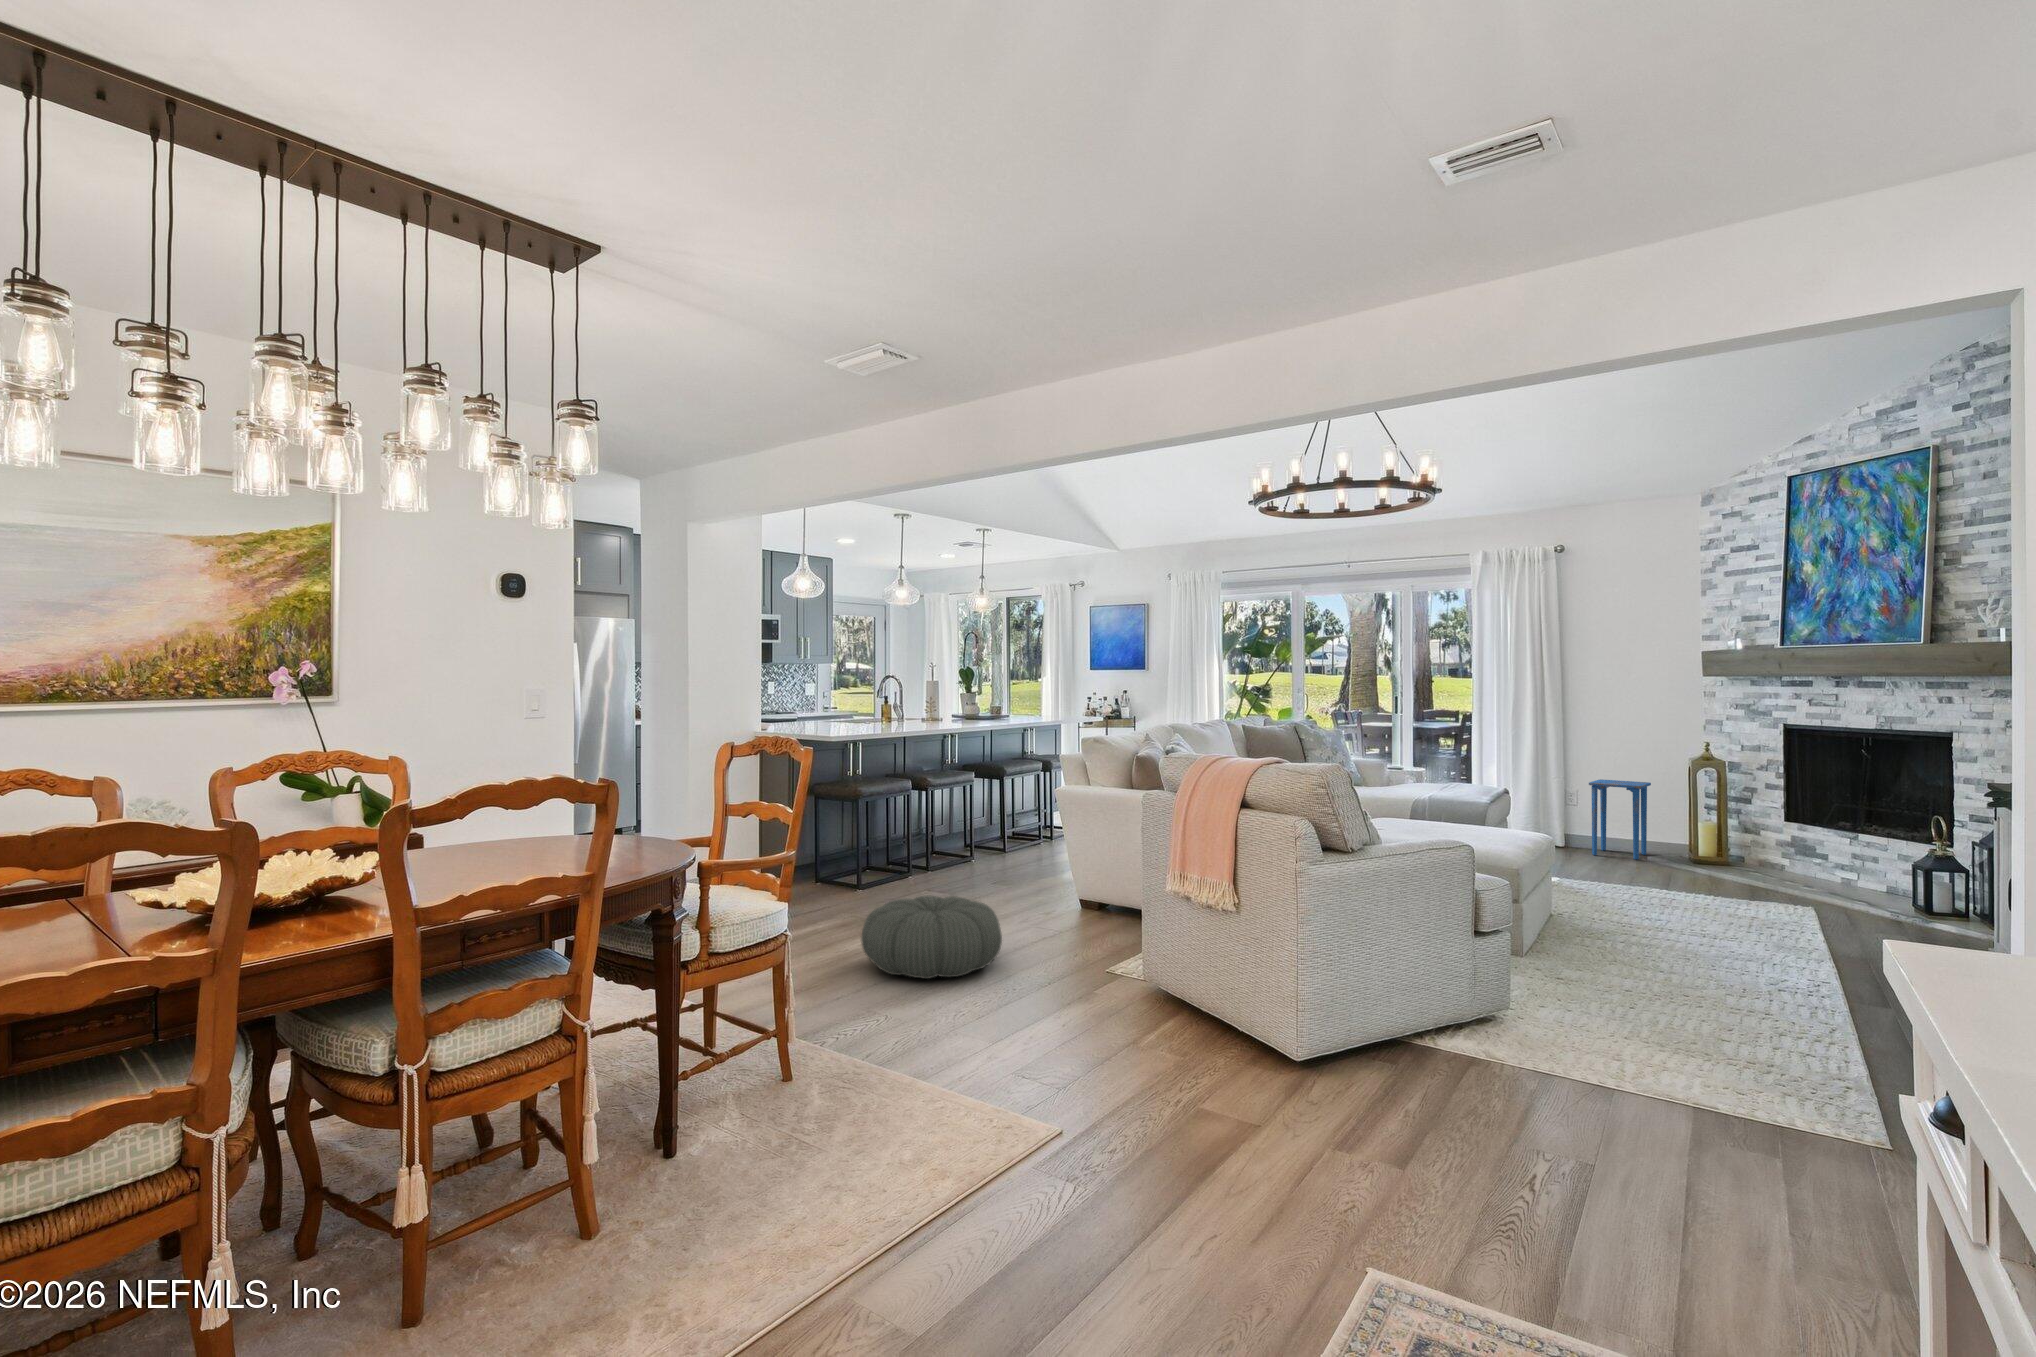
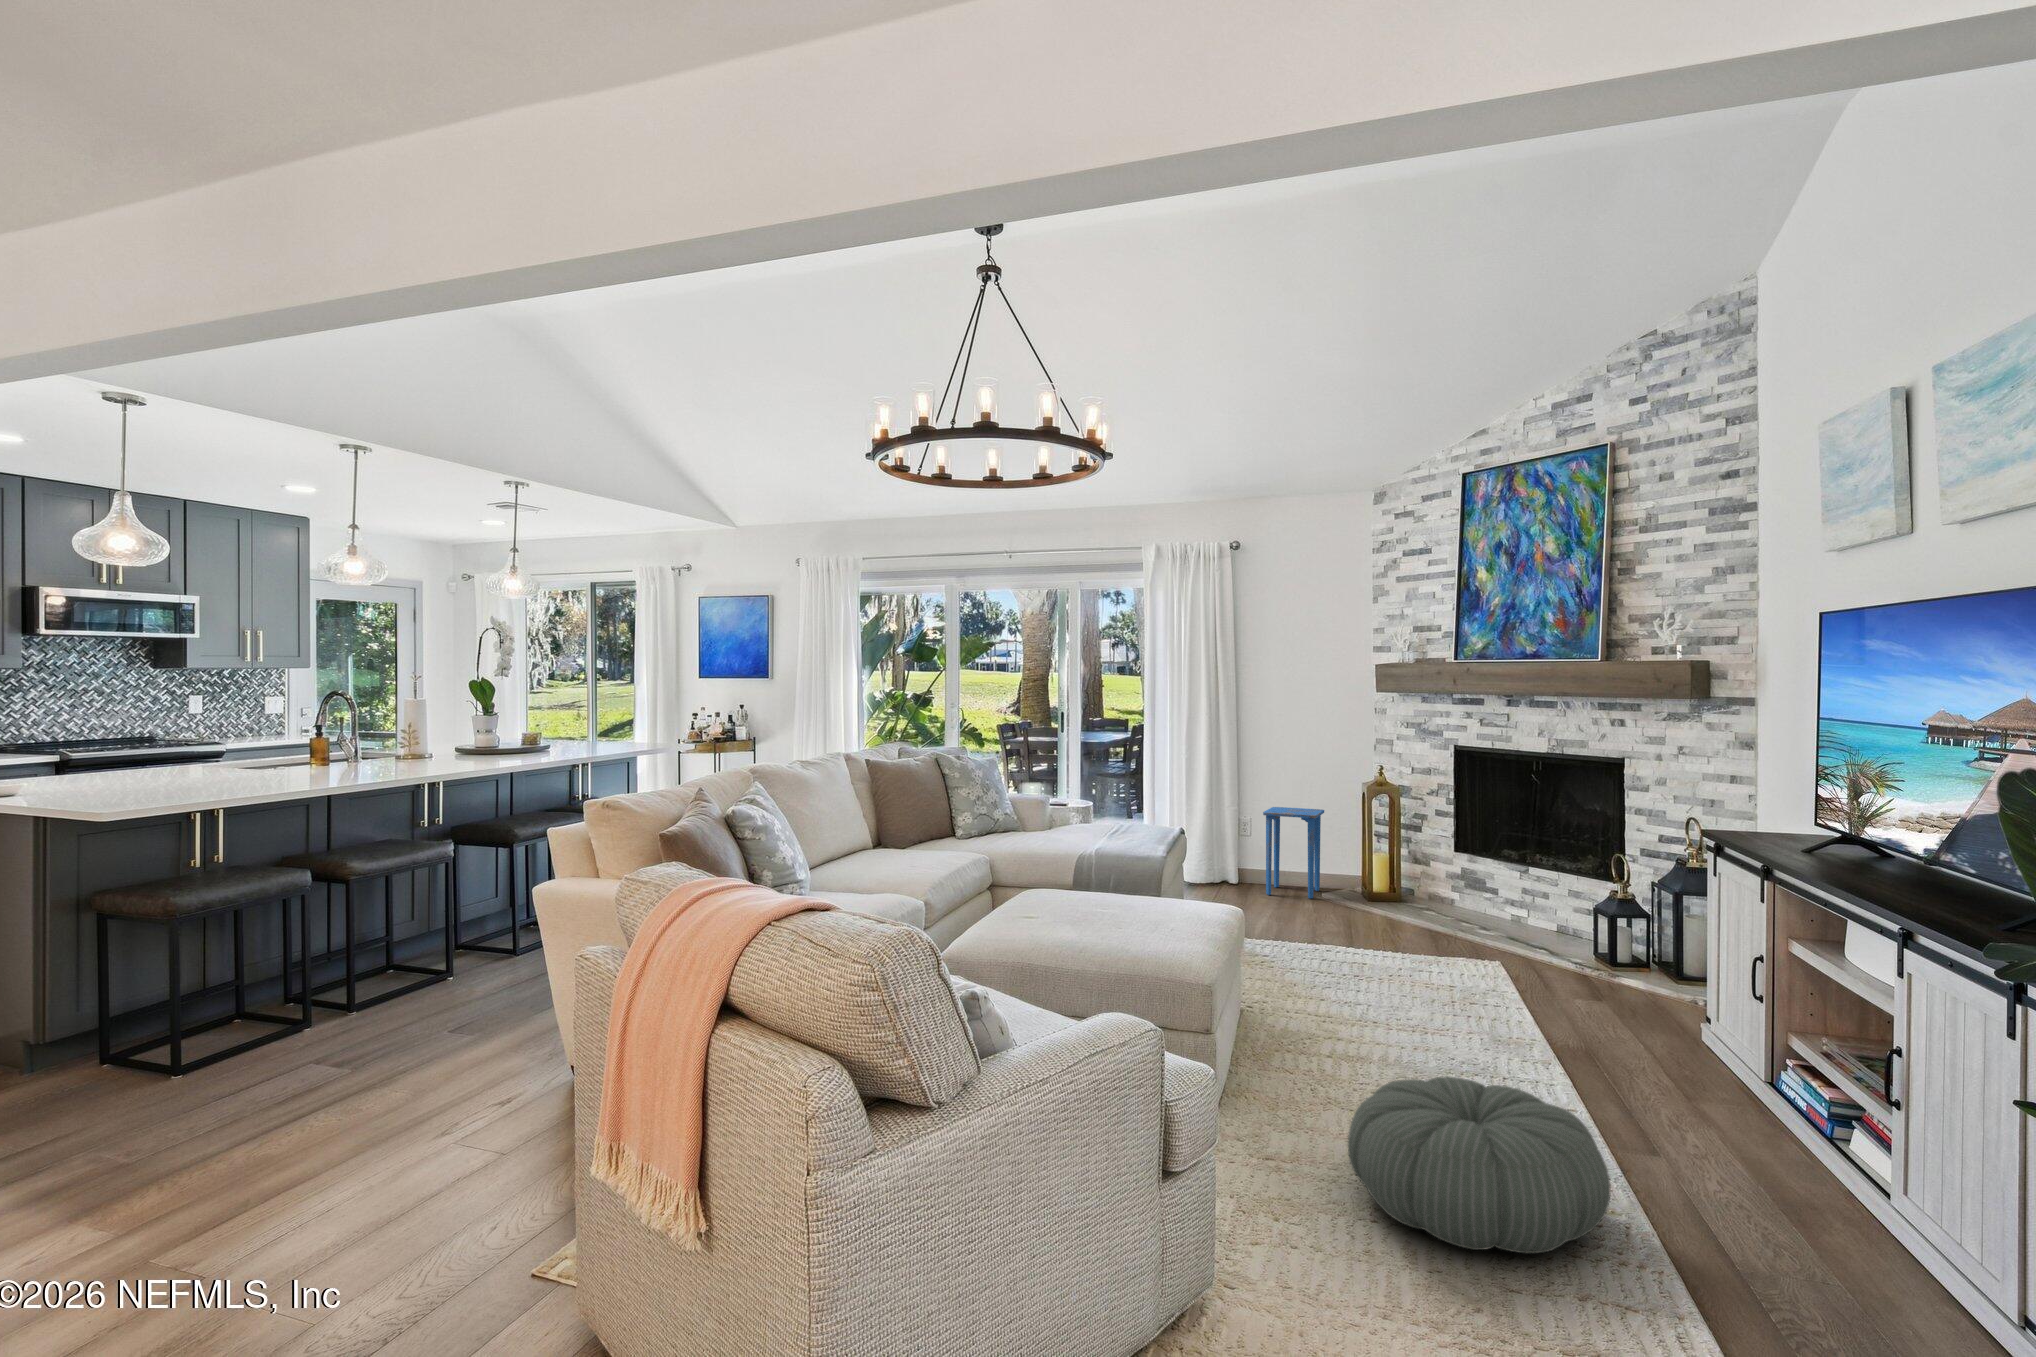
pouf: present [861,895,1002,979] -> present [1348,1076,1610,1254]

